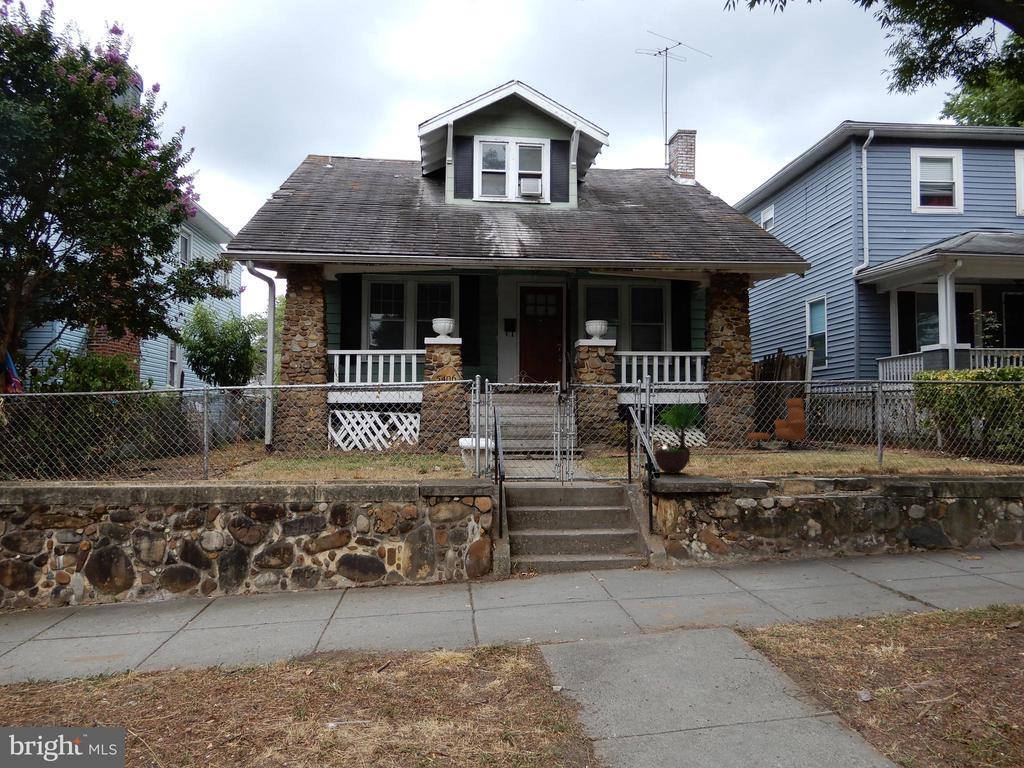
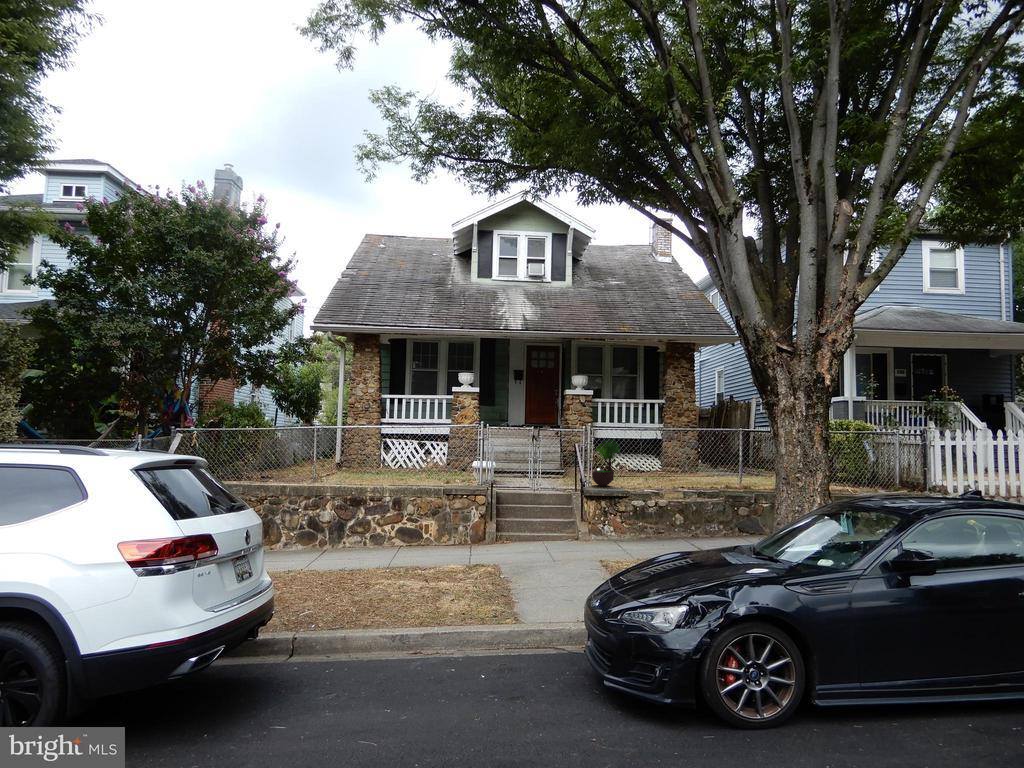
lounge chair: present [747,398,806,451] -> none [680,437,725,474]

